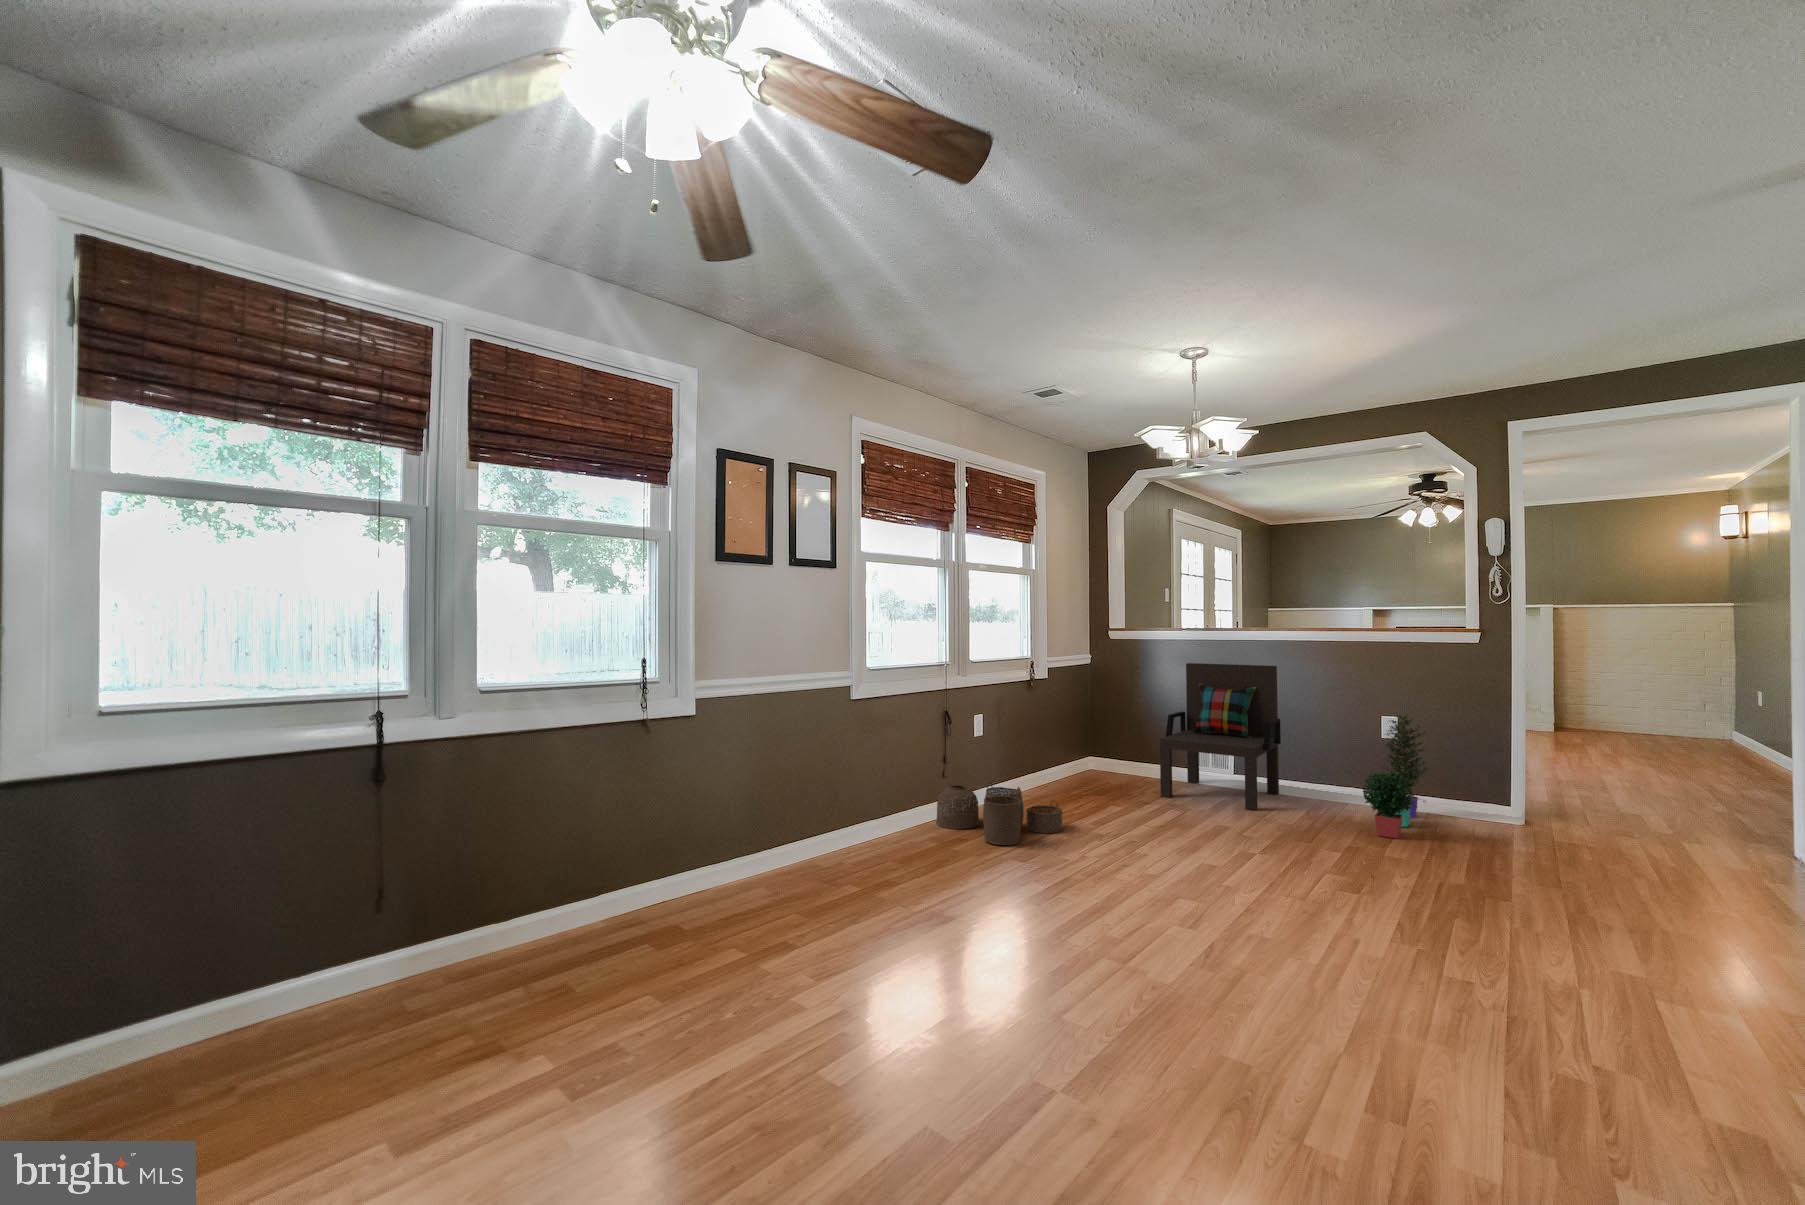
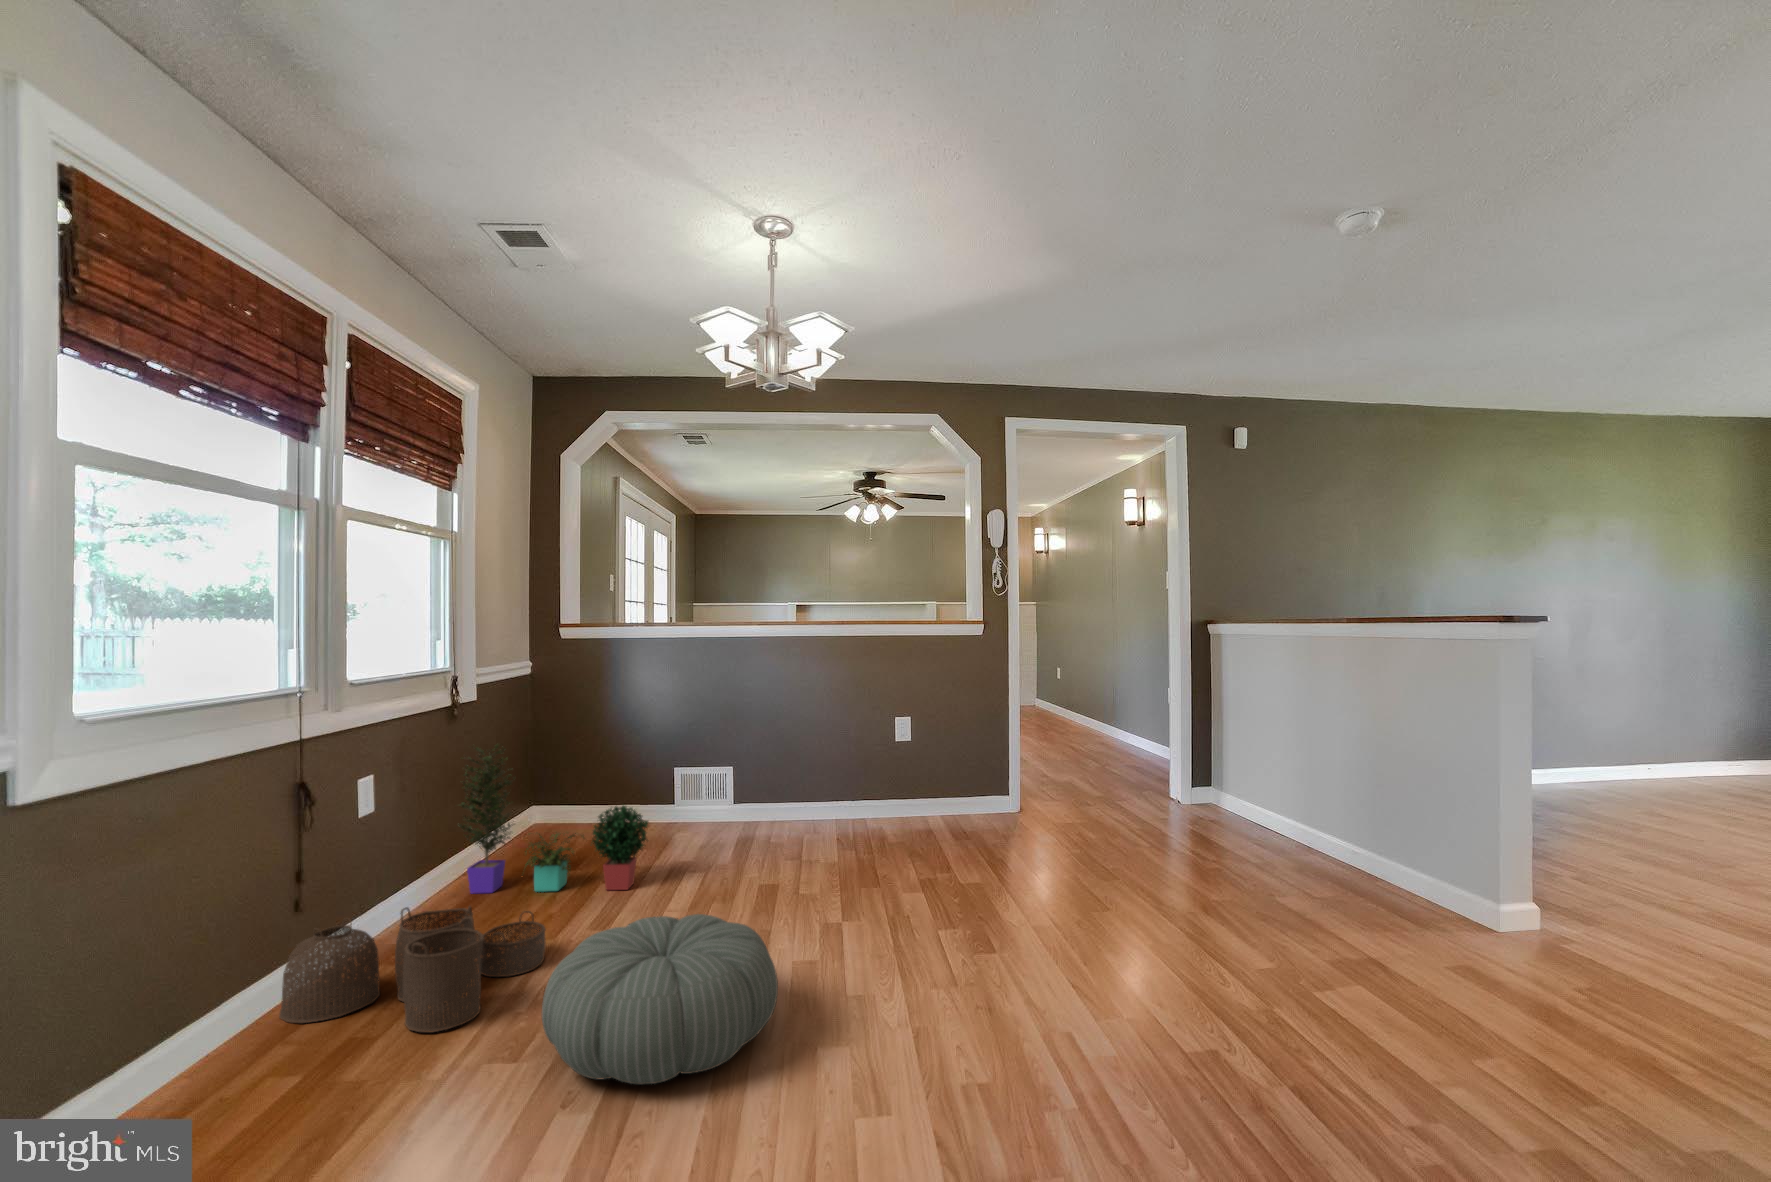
armchair: present [1160,663,1281,810] -> none [656,668,791,858]
potted plant: present [1363,712,1428,839] -> present [459,744,648,894]
pouf: none [1037,809,1174,893] -> present [542,914,778,1084]

